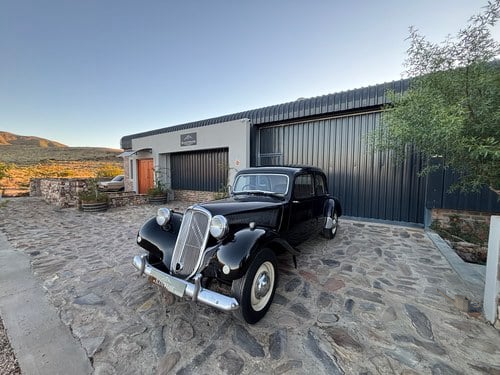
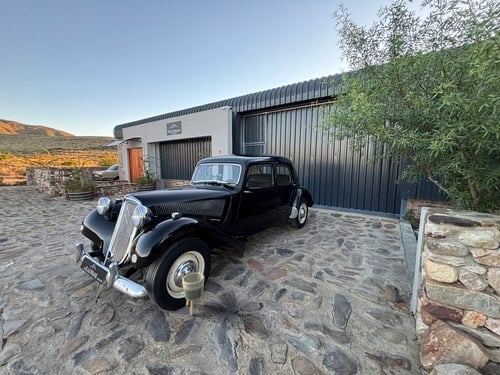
planter: none [261,284,282,329] -> present [182,273,204,315]

